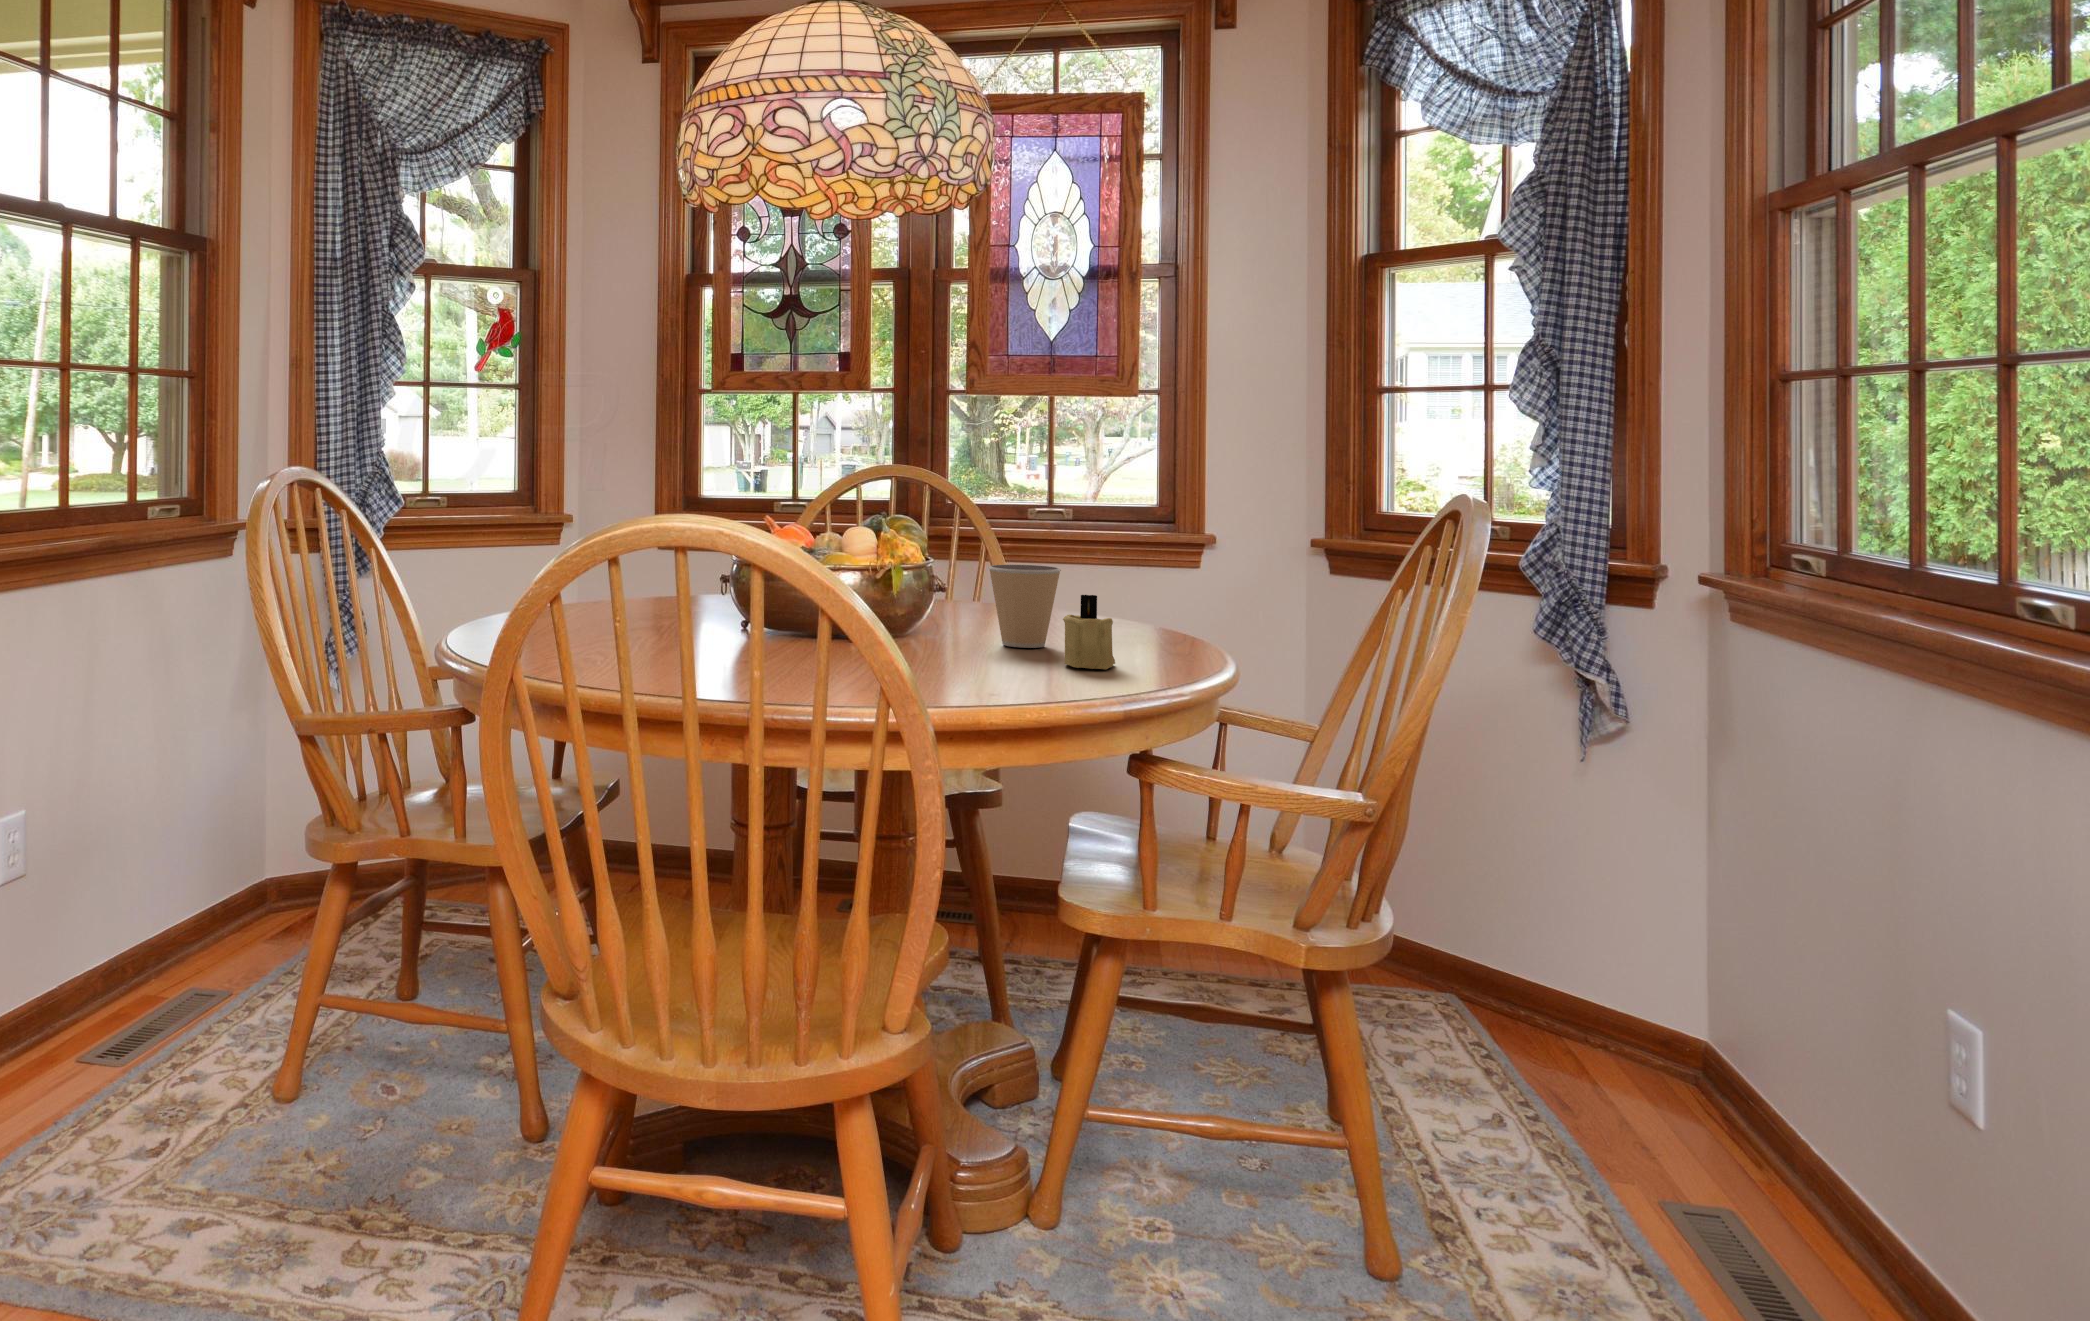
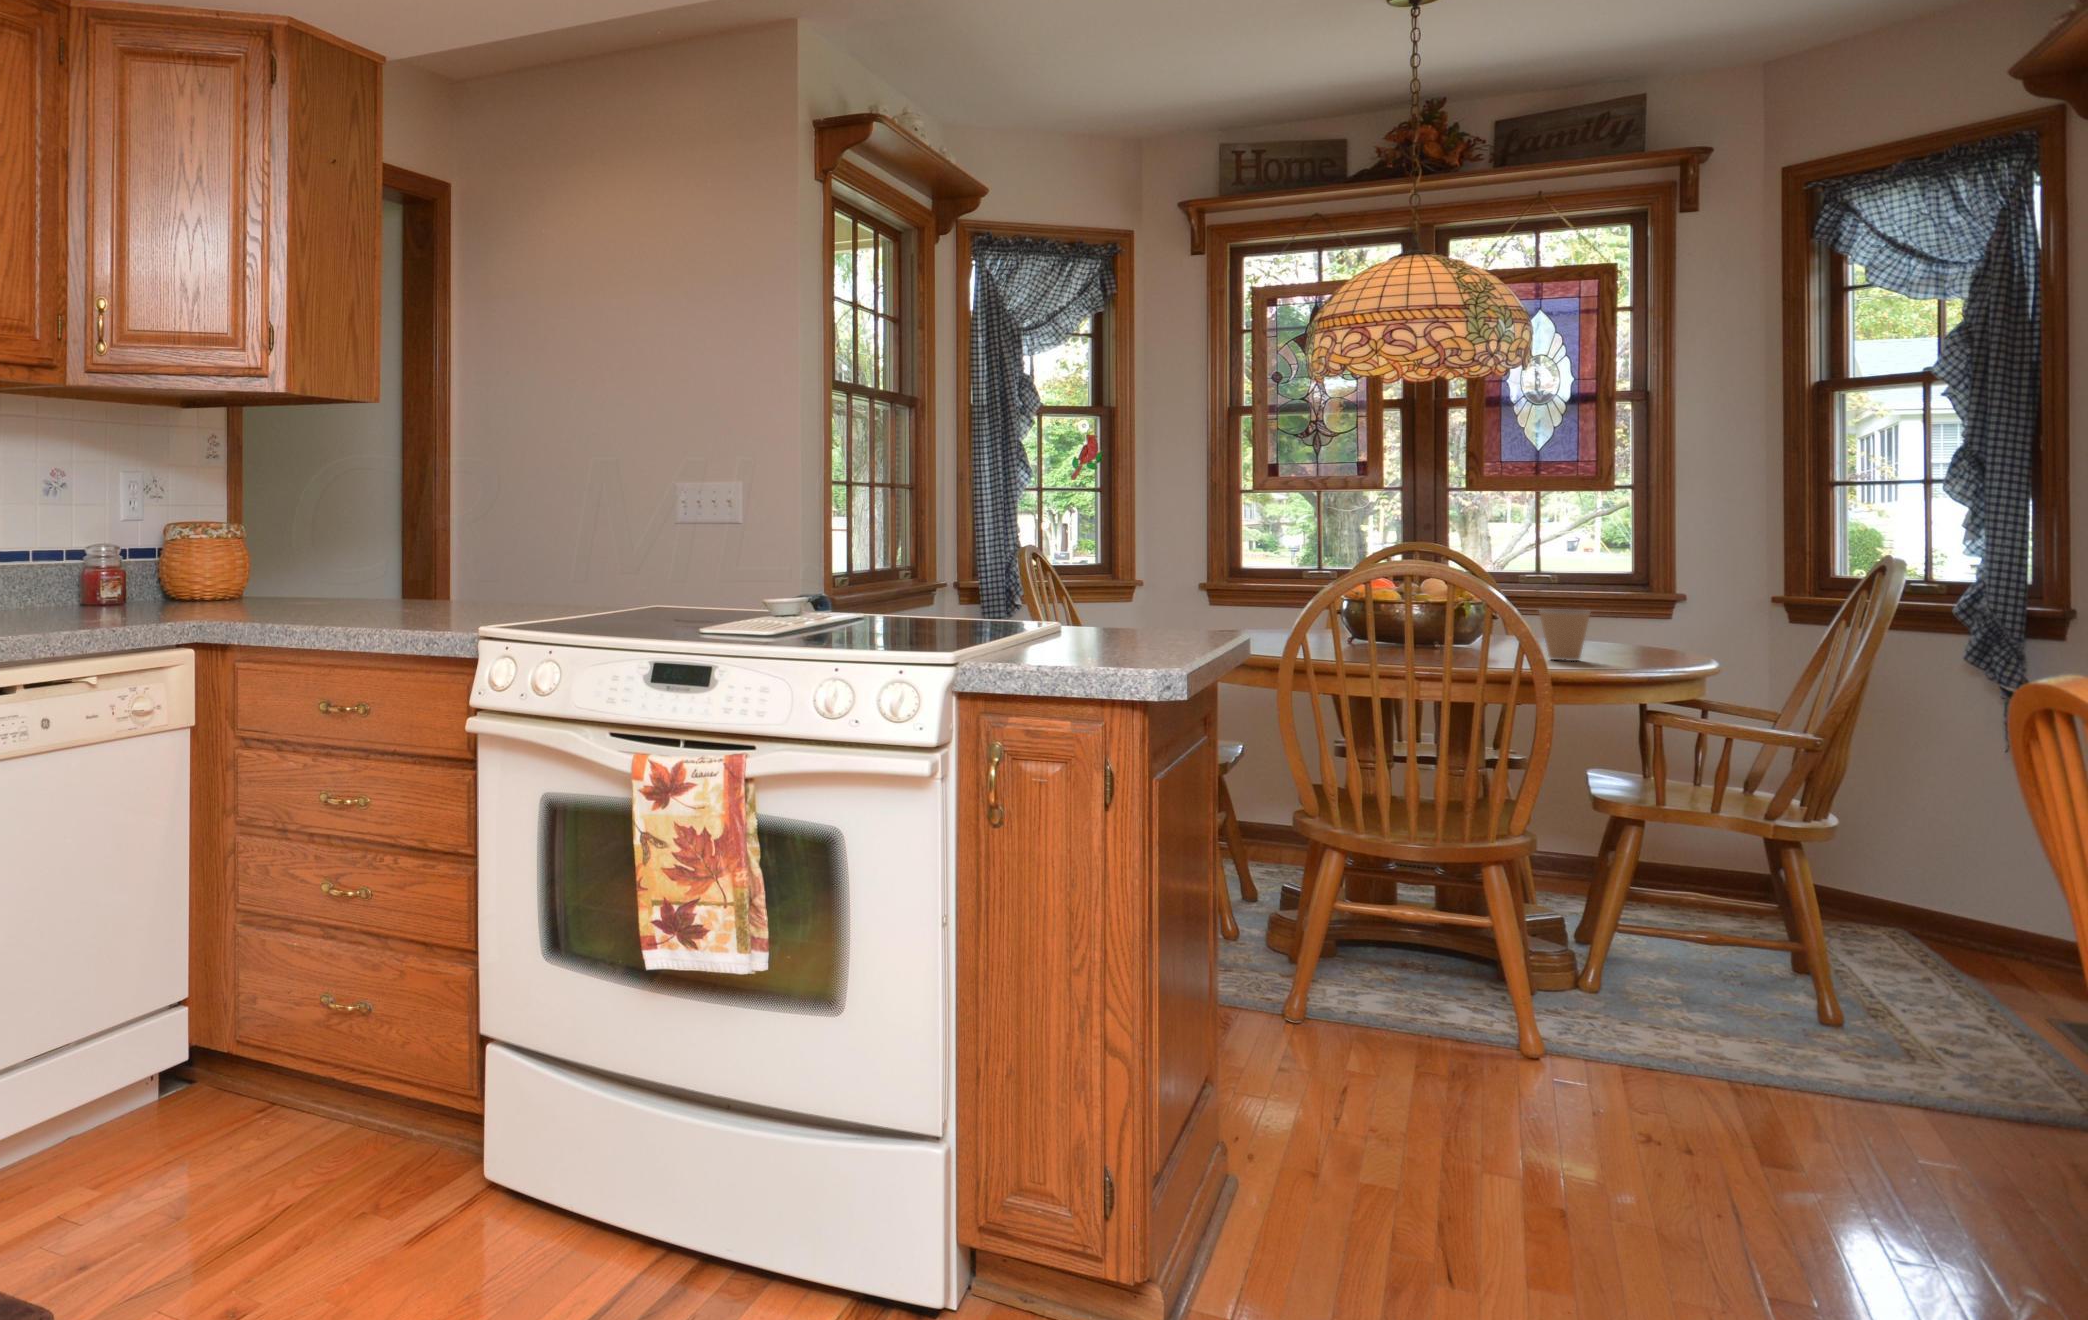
candle: present [1063,595,1115,669] -> none [1600,625,1637,670]

